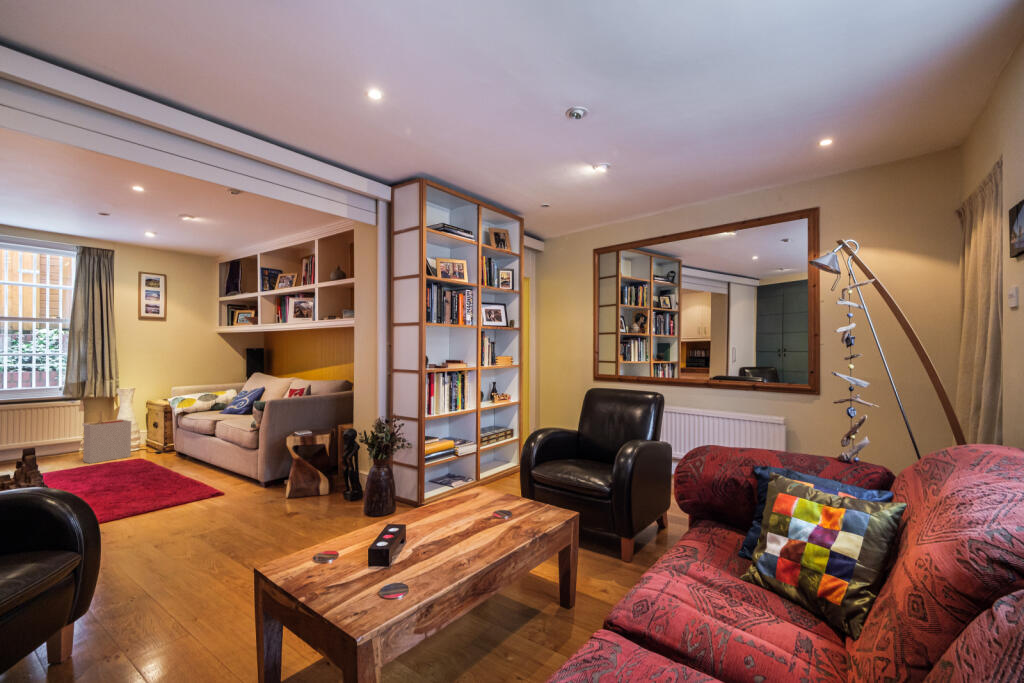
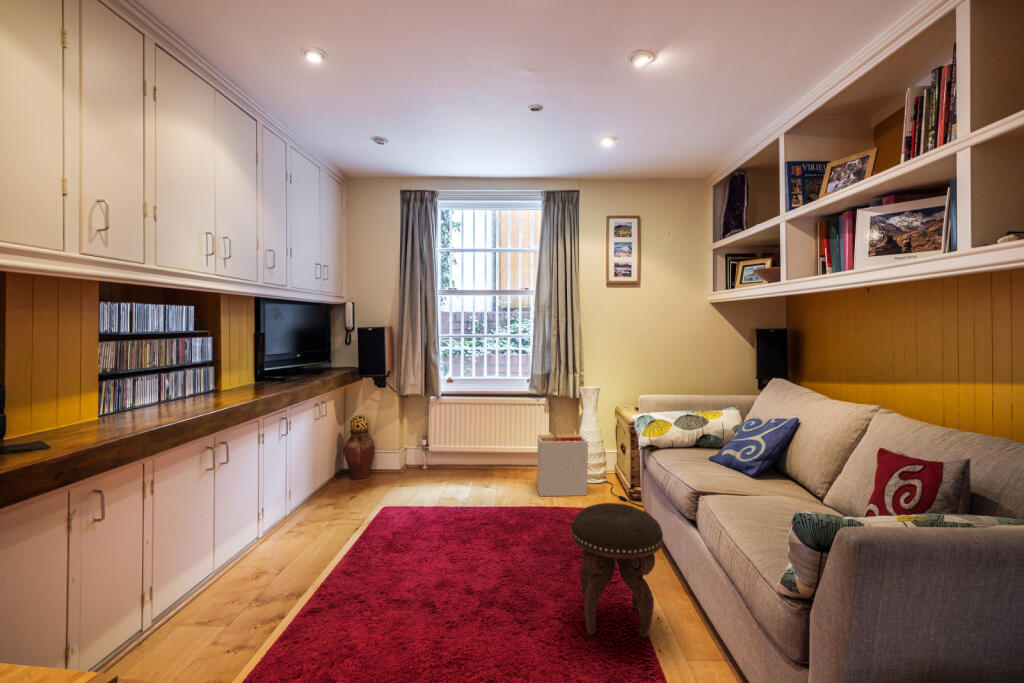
footstool: none [154,430,207,490] -> present [571,503,663,638]

